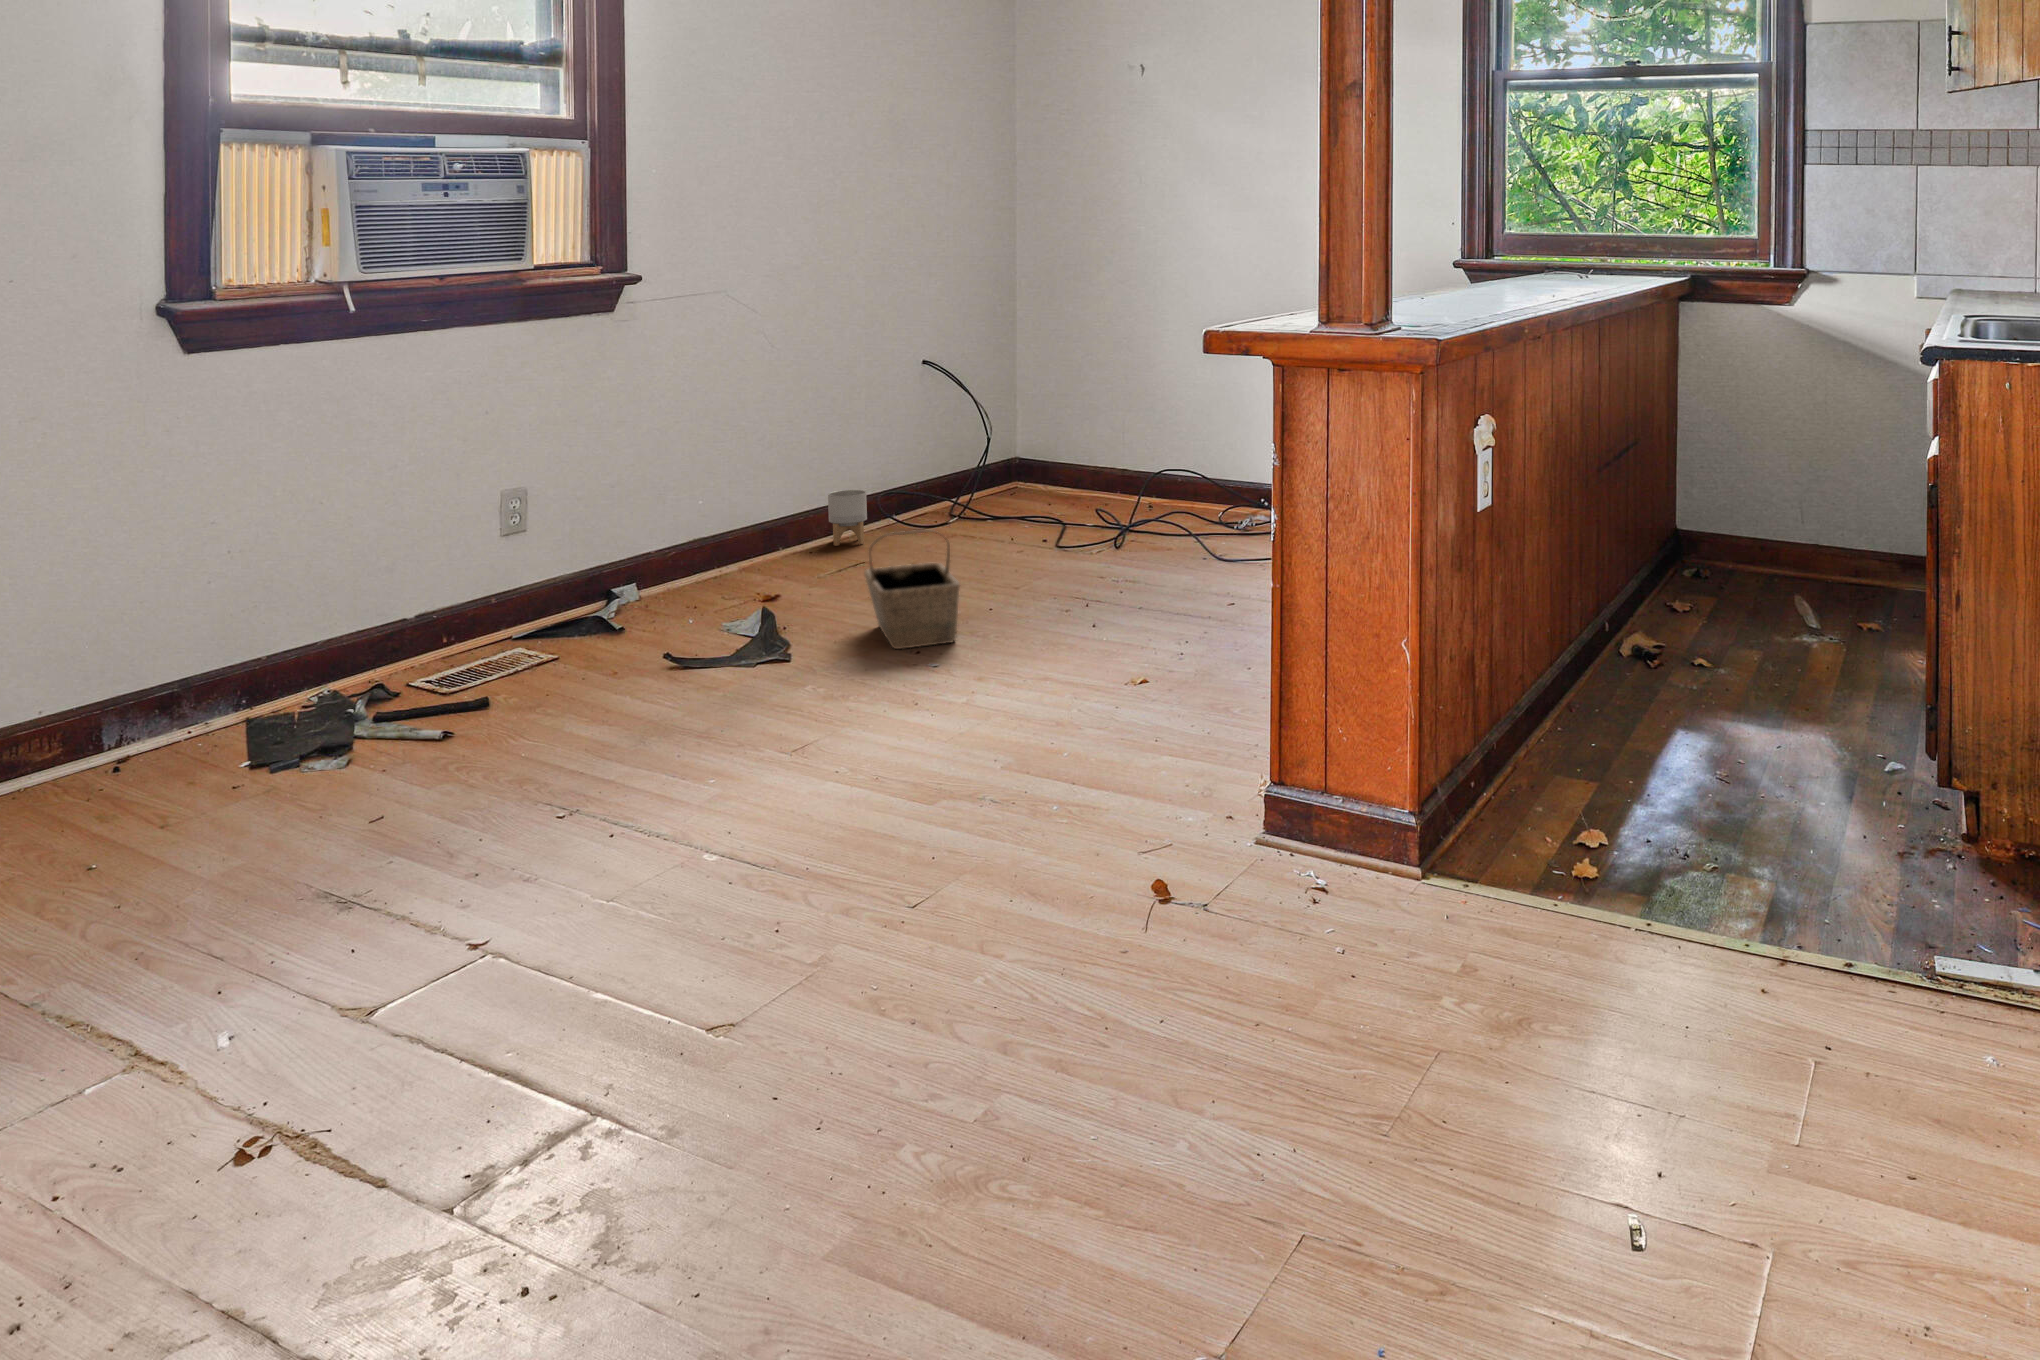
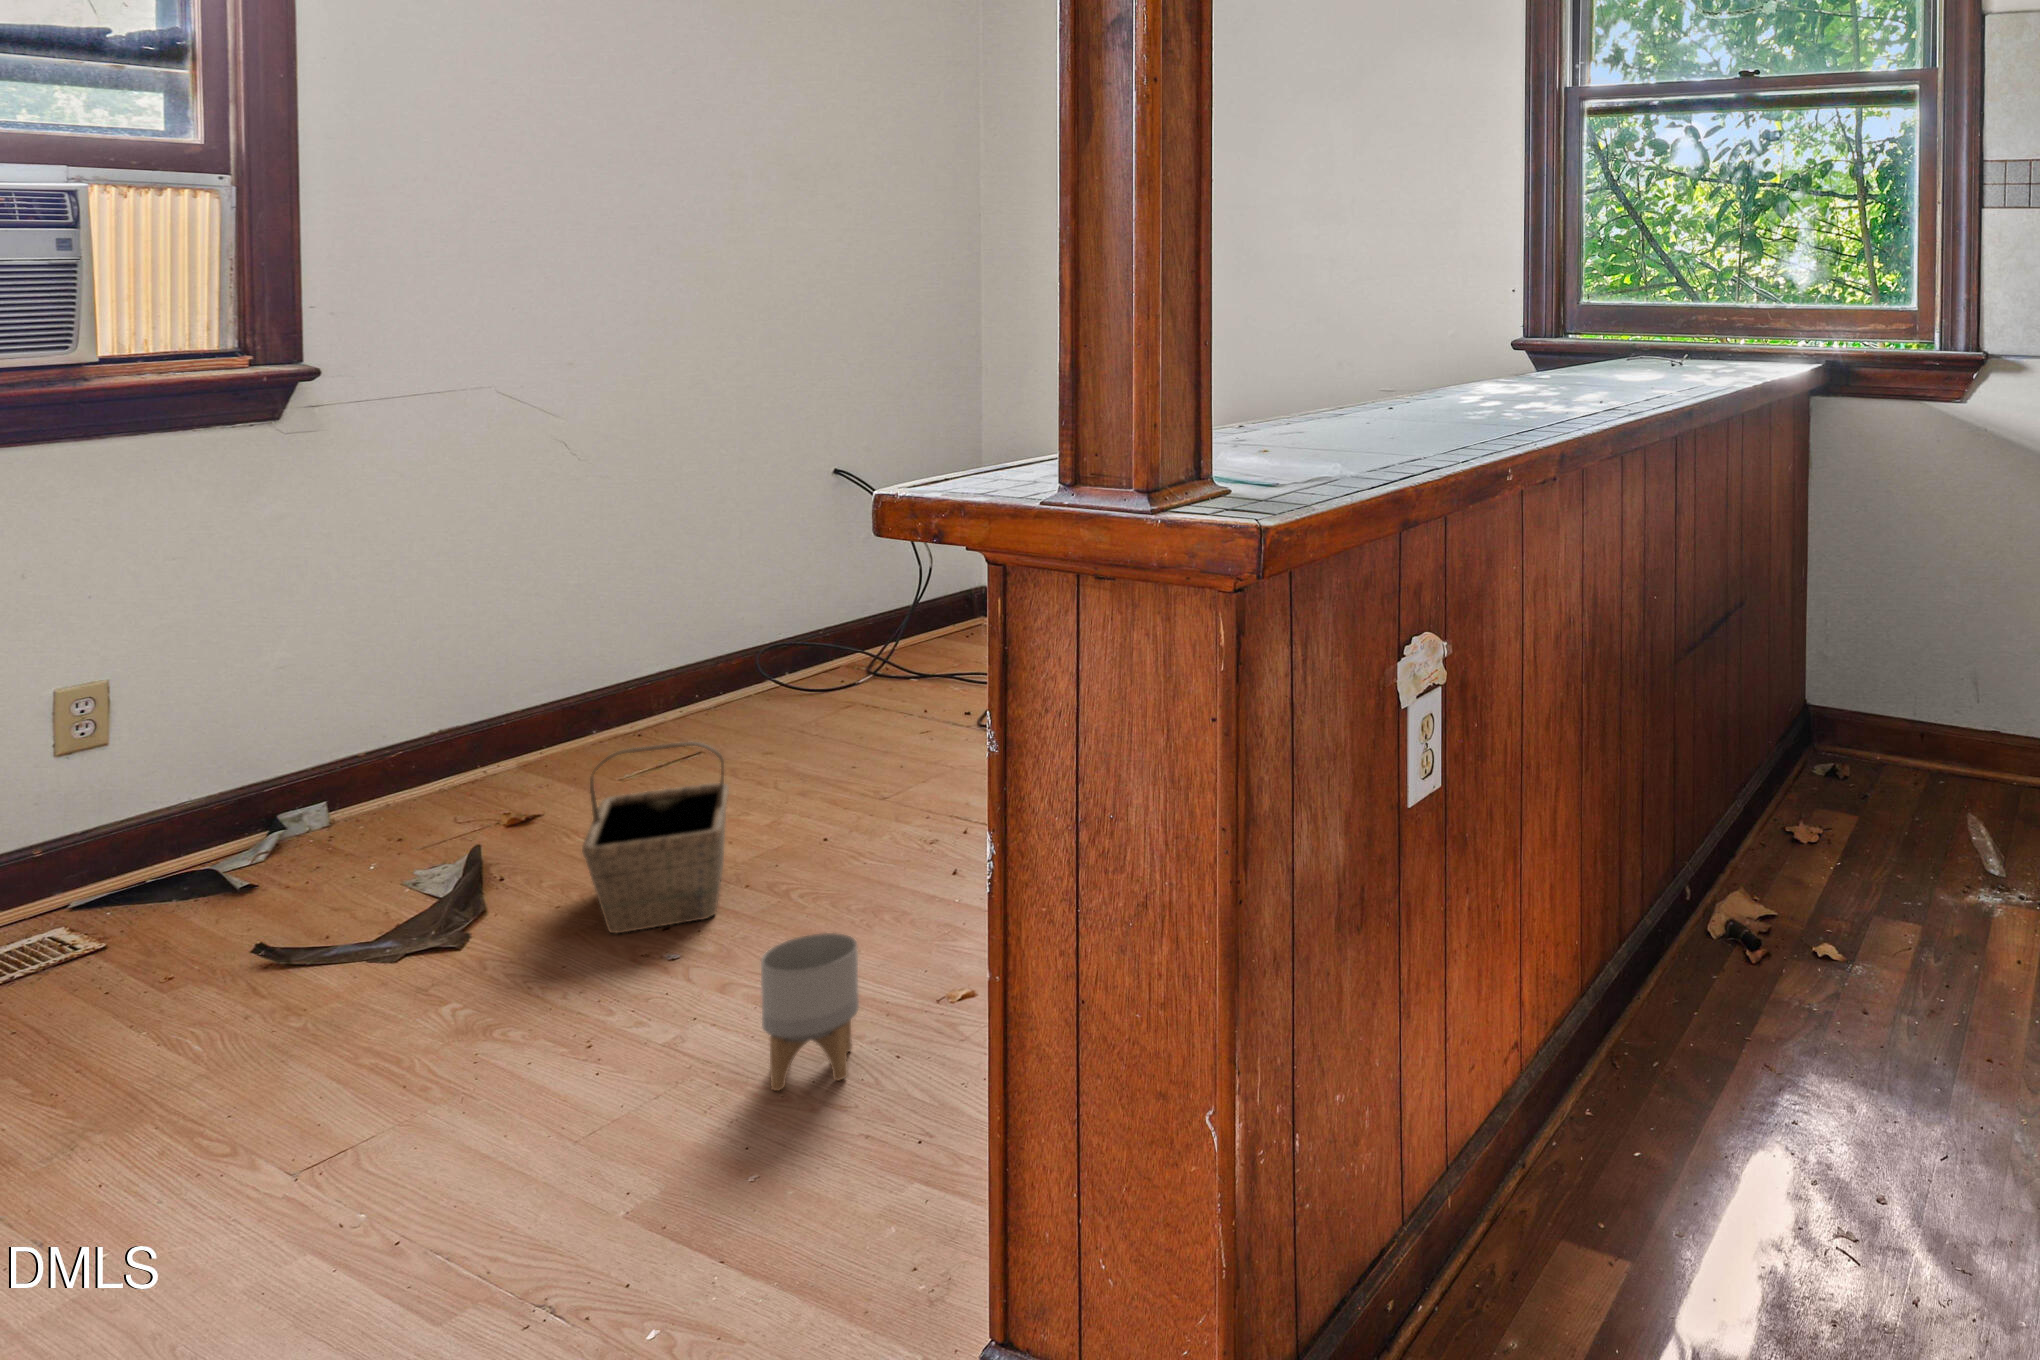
planter: present [828,490,867,546] -> present [761,933,859,1091]

